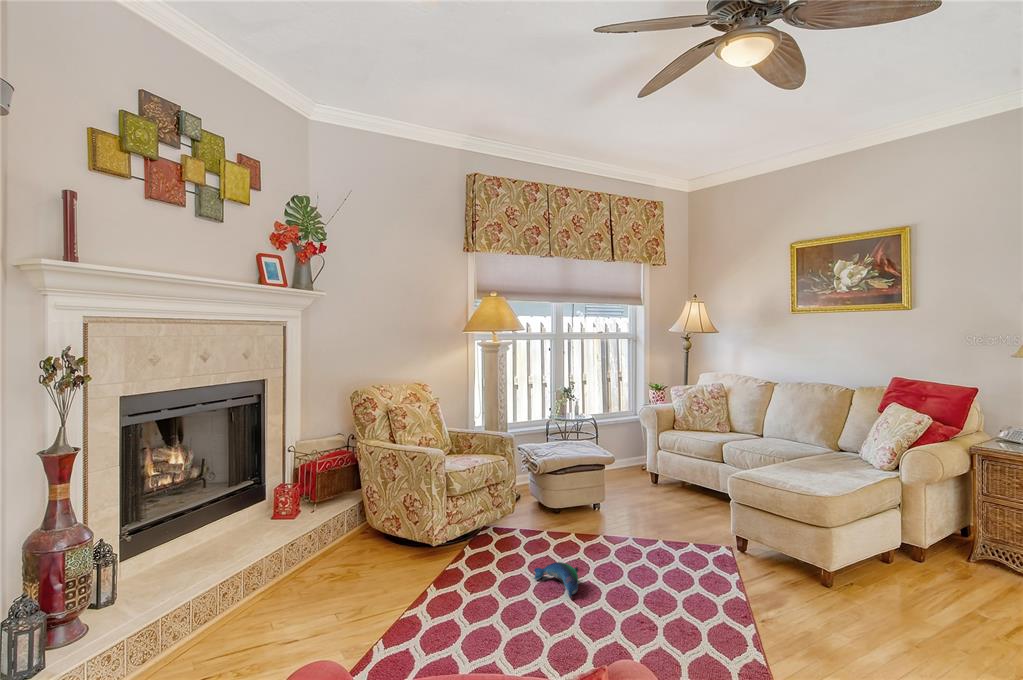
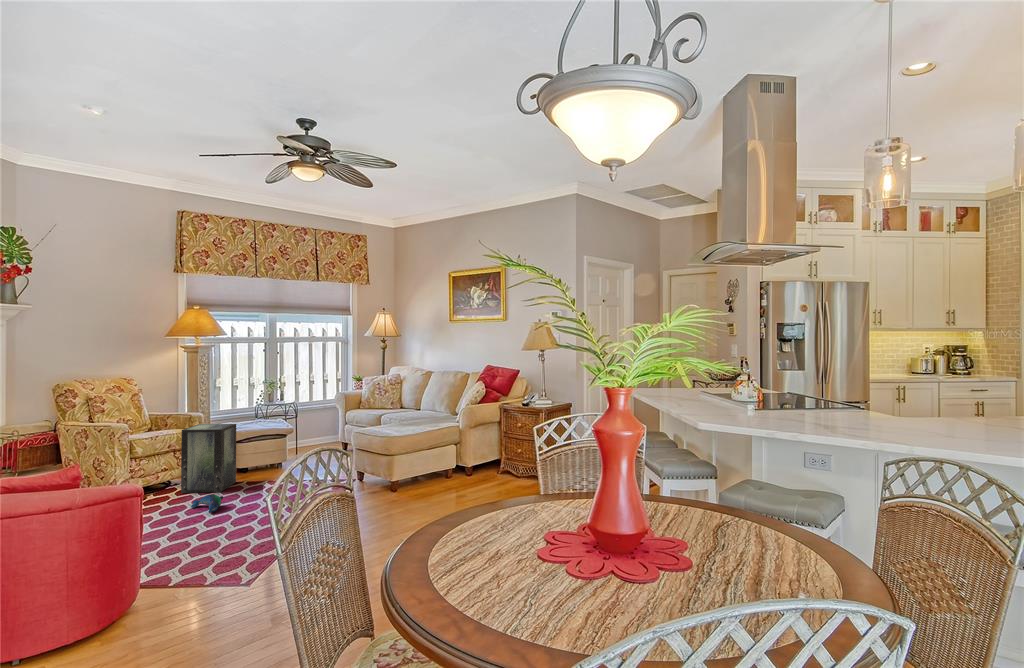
storage box: none [502,448,559,548] -> present [181,424,236,493]

